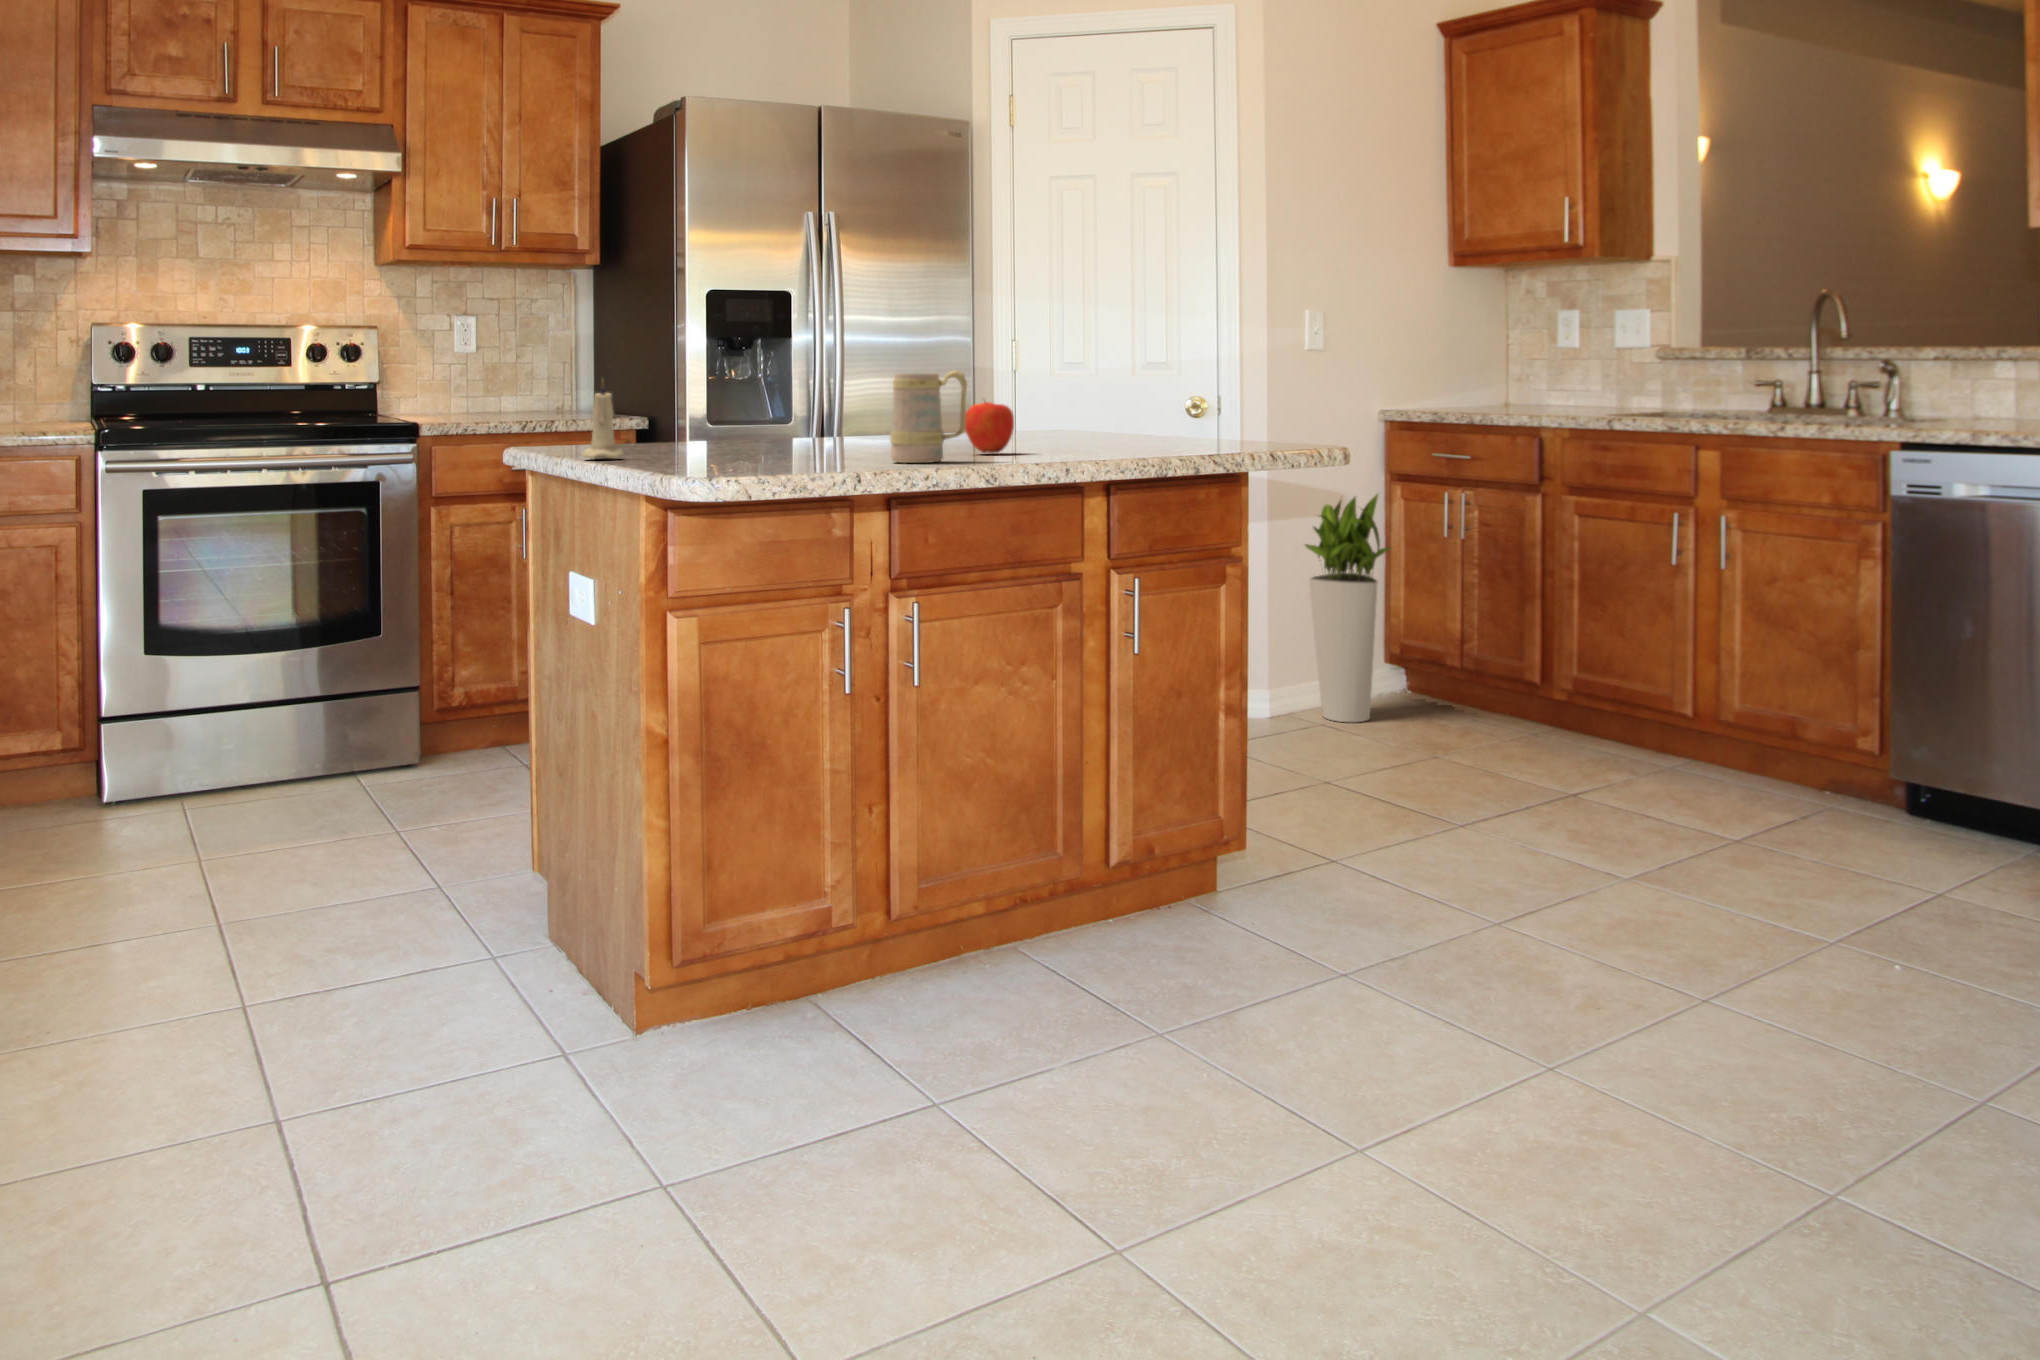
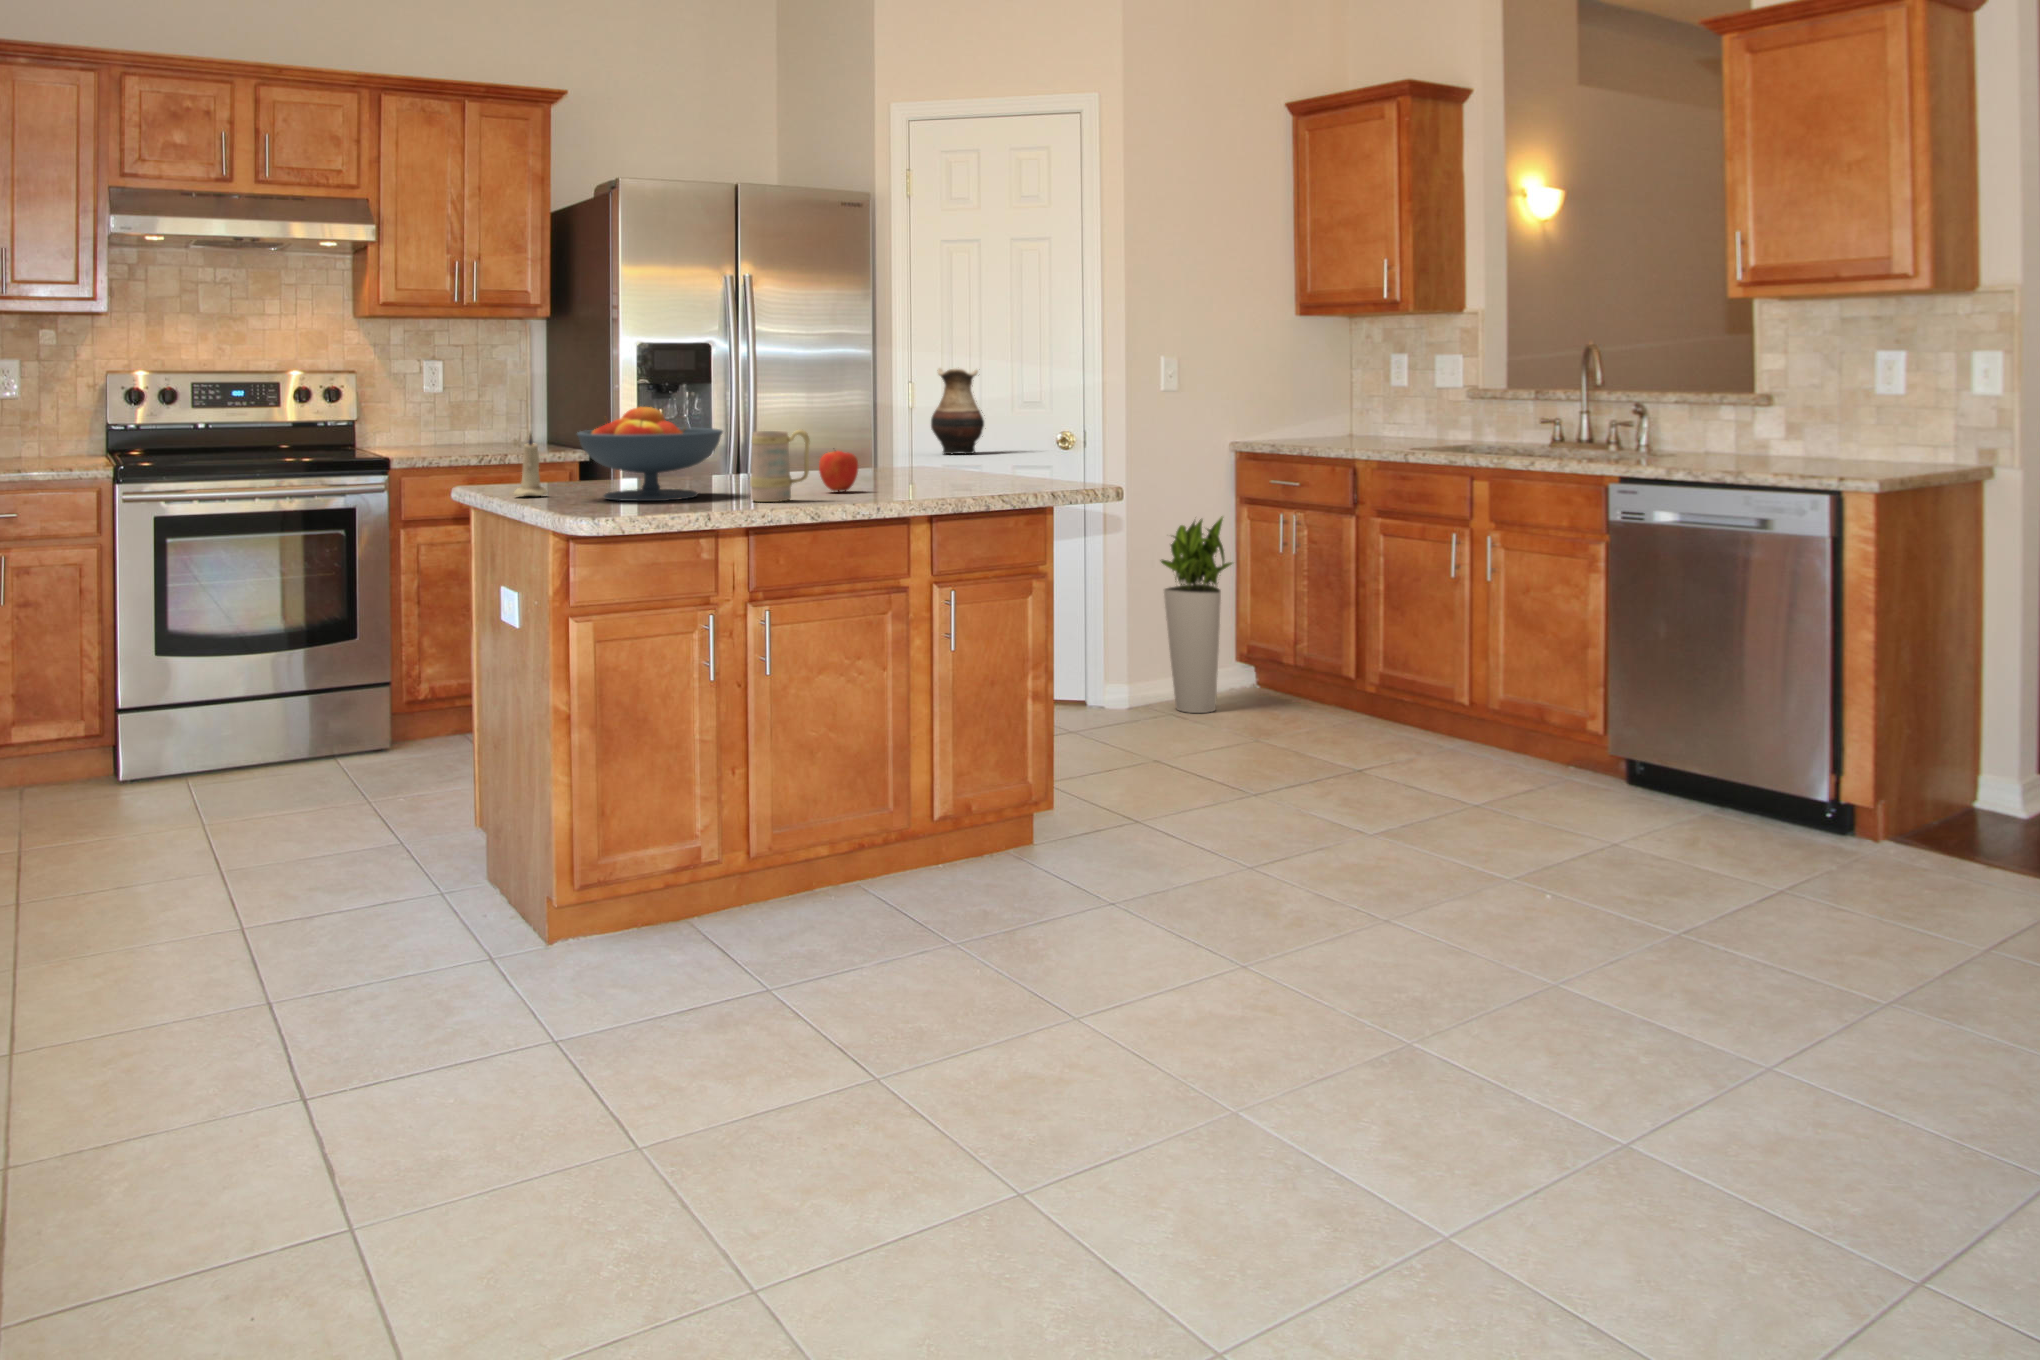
vase: none [1032,324,1096,423] -> present [931,367,984,454]
fruit bowl: none [665,346,848,463] -> present [577,407,723,501]

